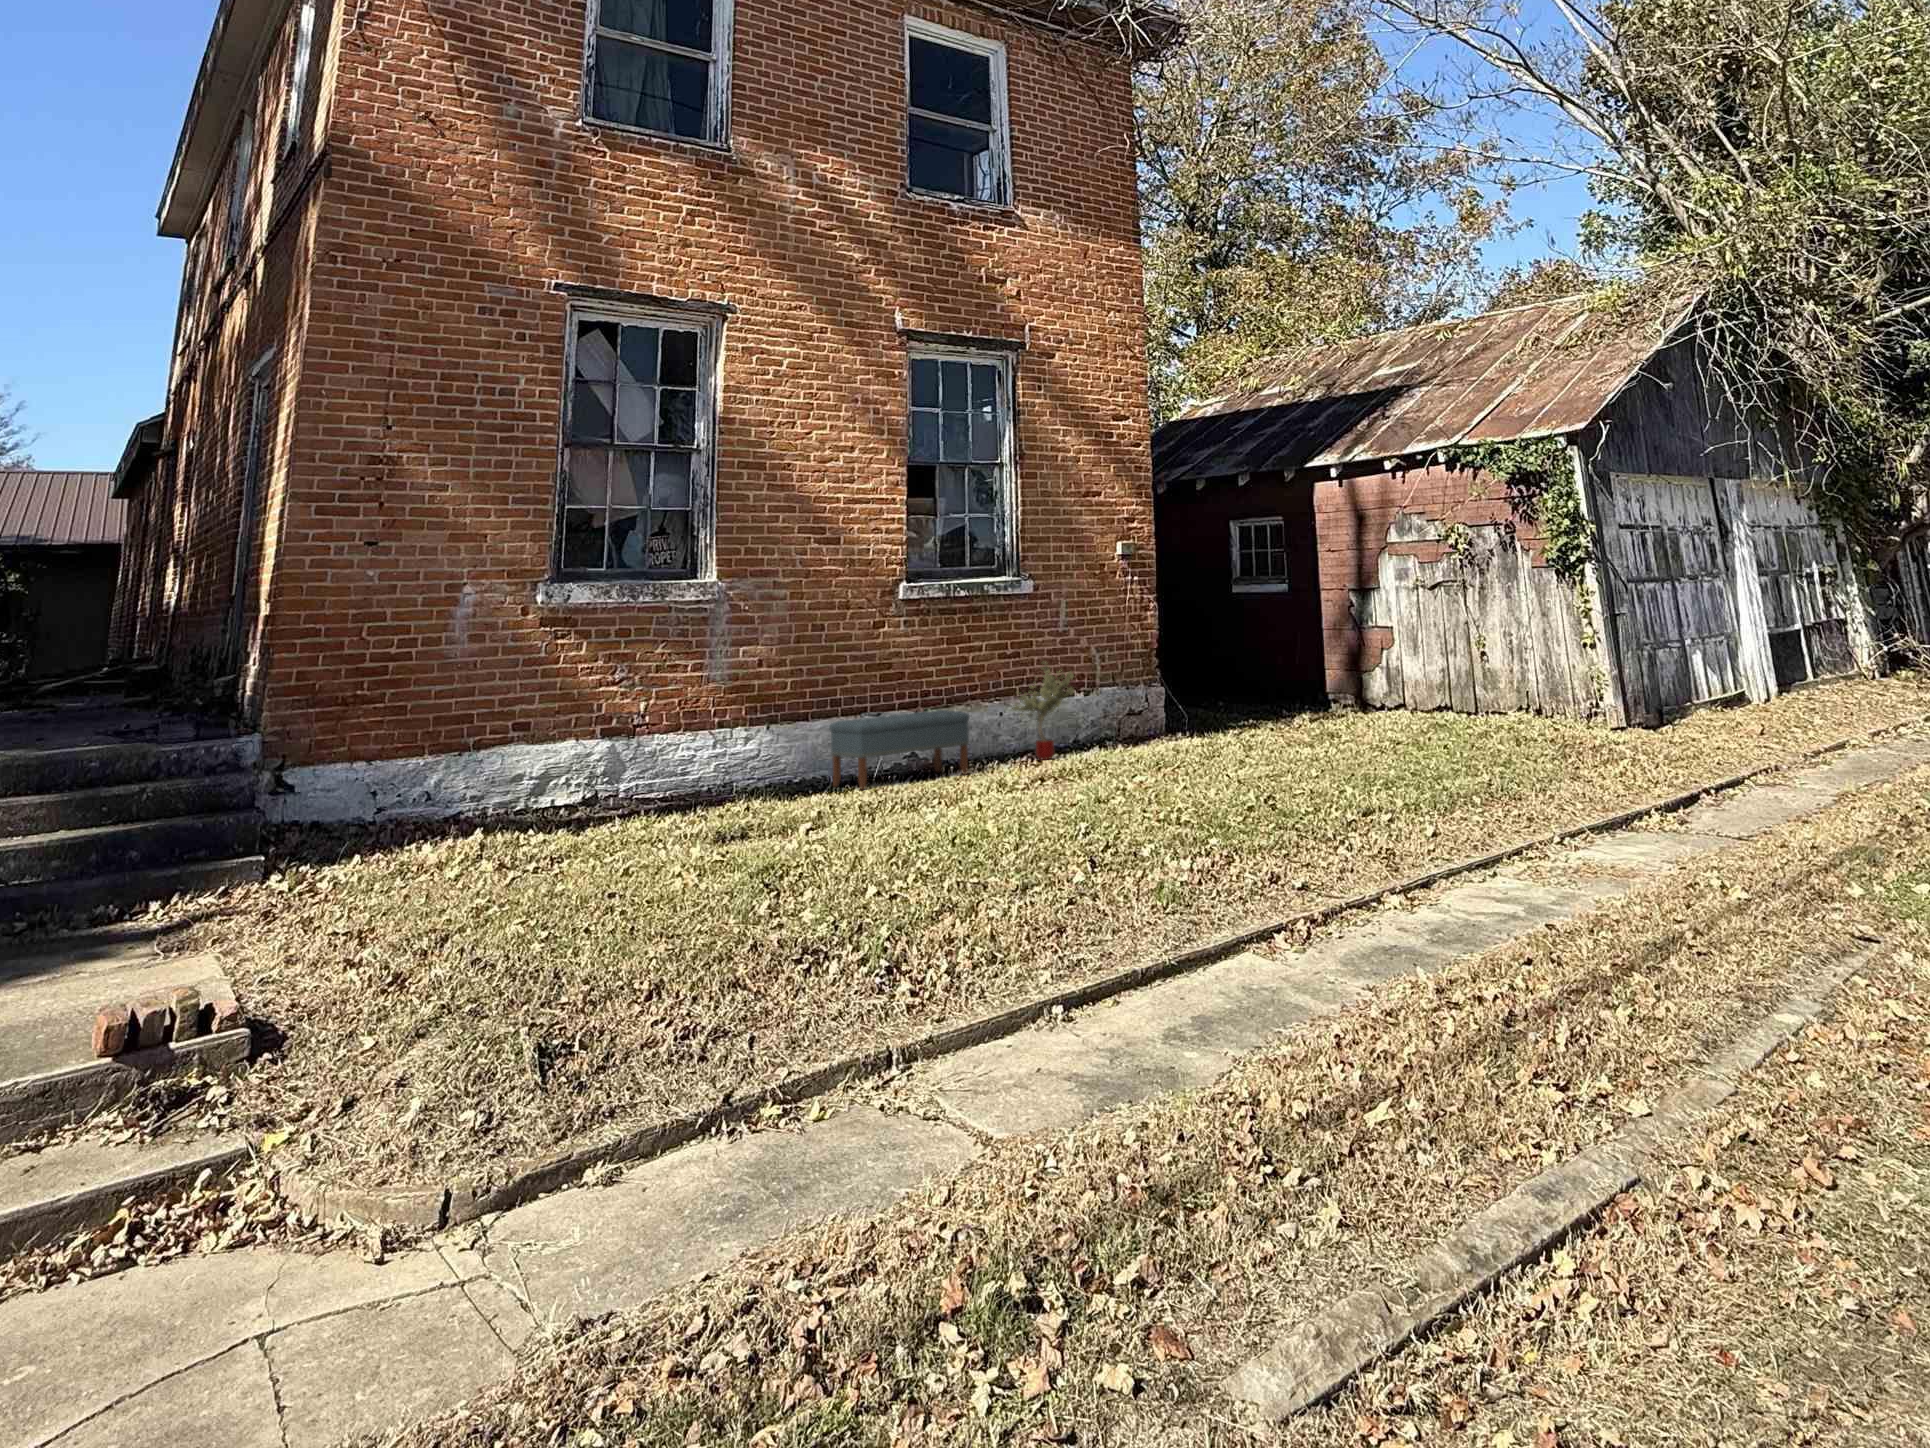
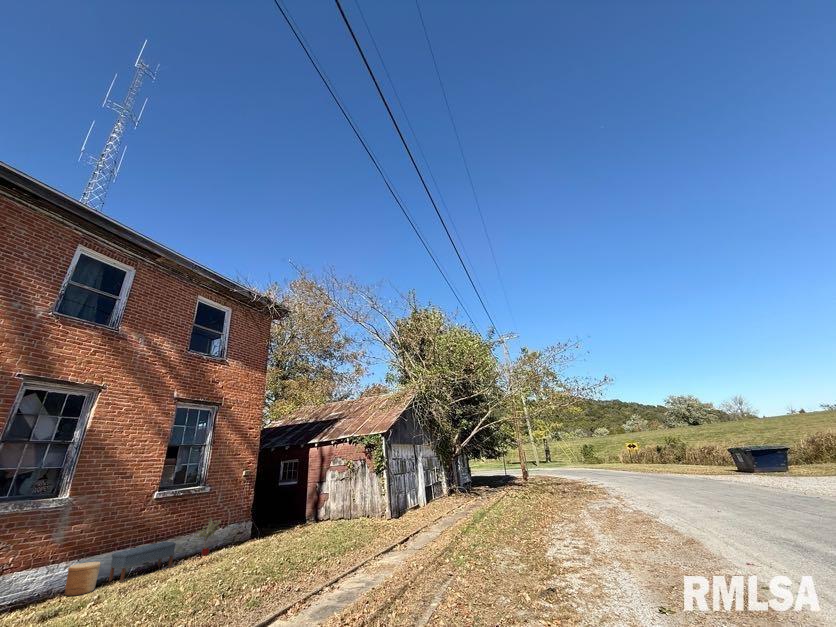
woven basket: none [748,734,812,802] -> present [65,562,101,596]

